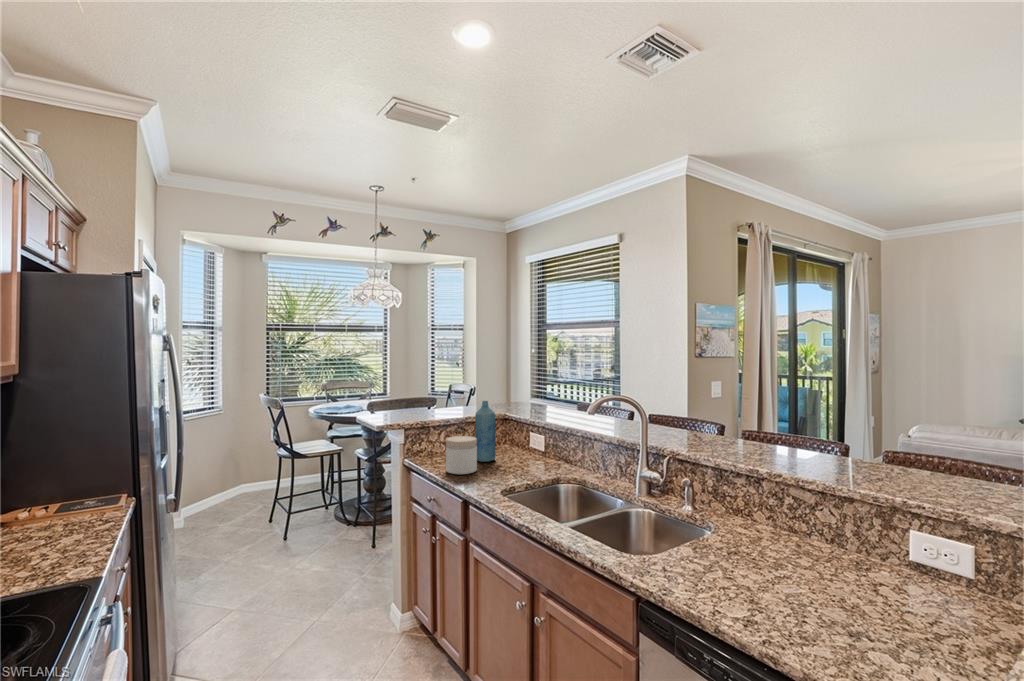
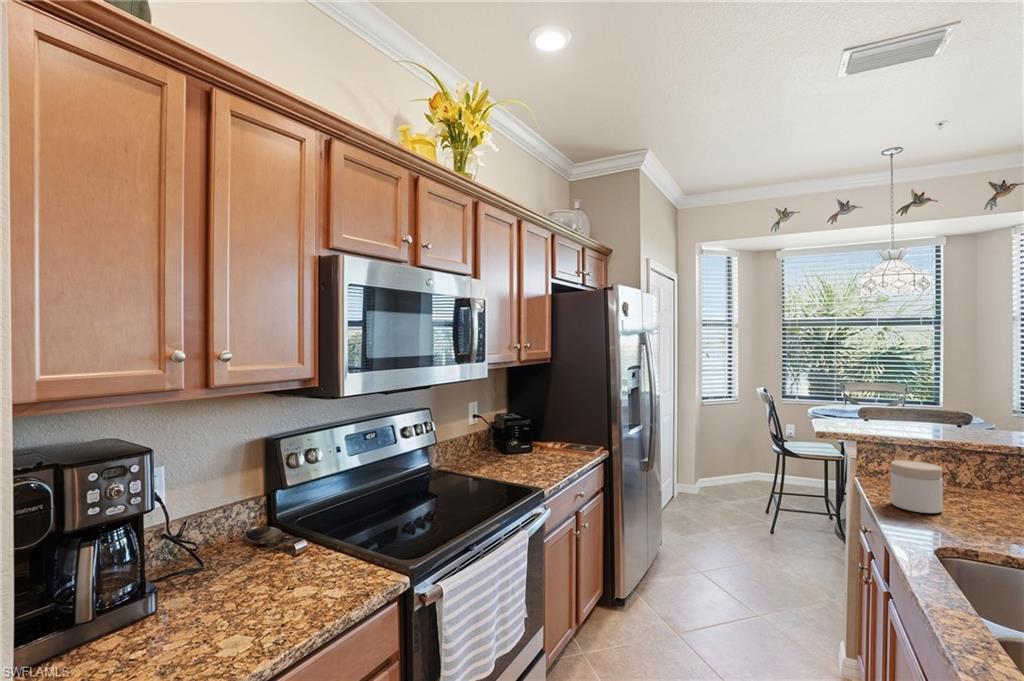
bottle: present [475,401,496,462] -> none [960,421,999,509]

